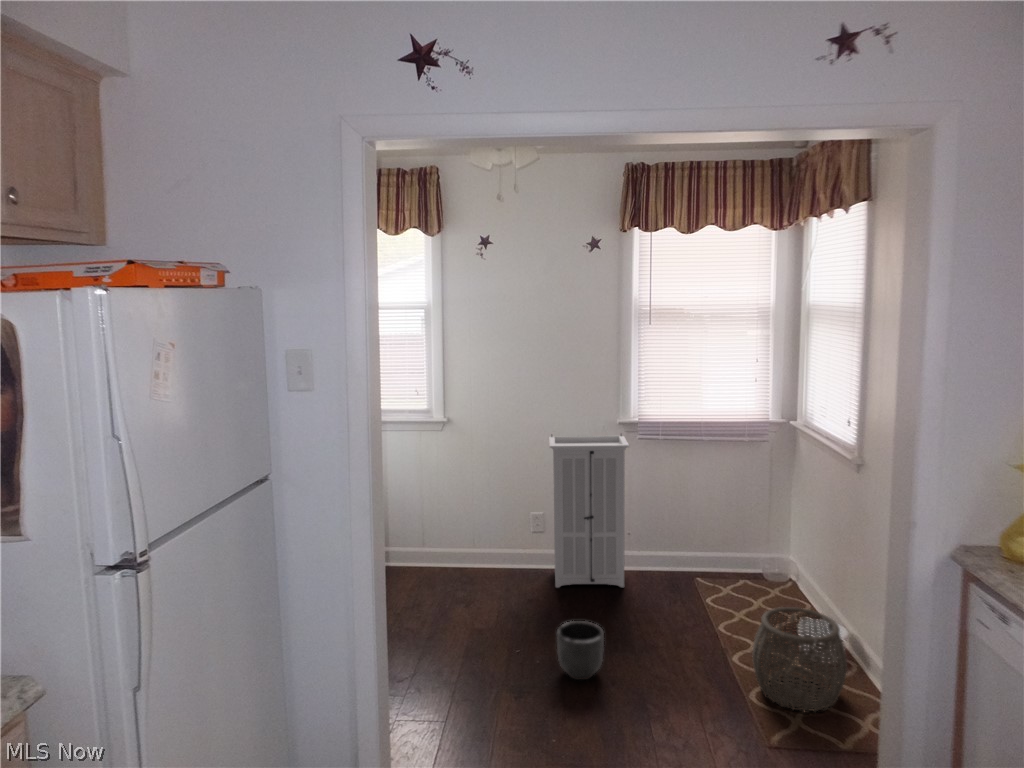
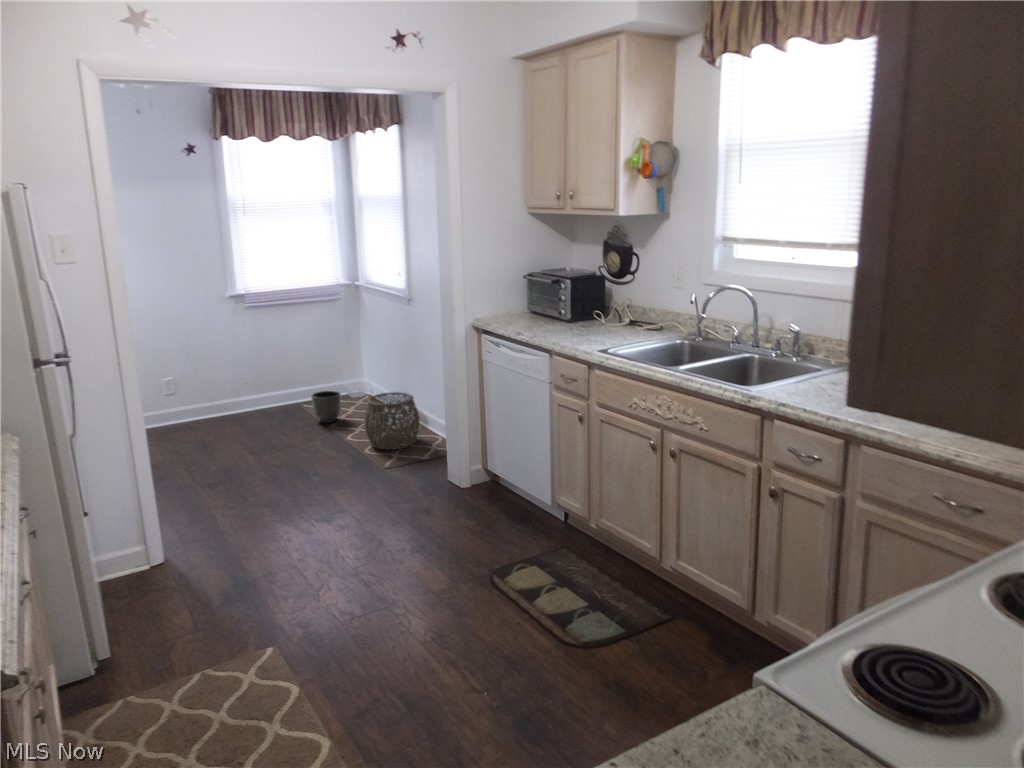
storage cabinet: present [549,435,629,588] -> none [169,304,252,433]
planter: present [557,621,604,680] -> present [312,391,341,423]

